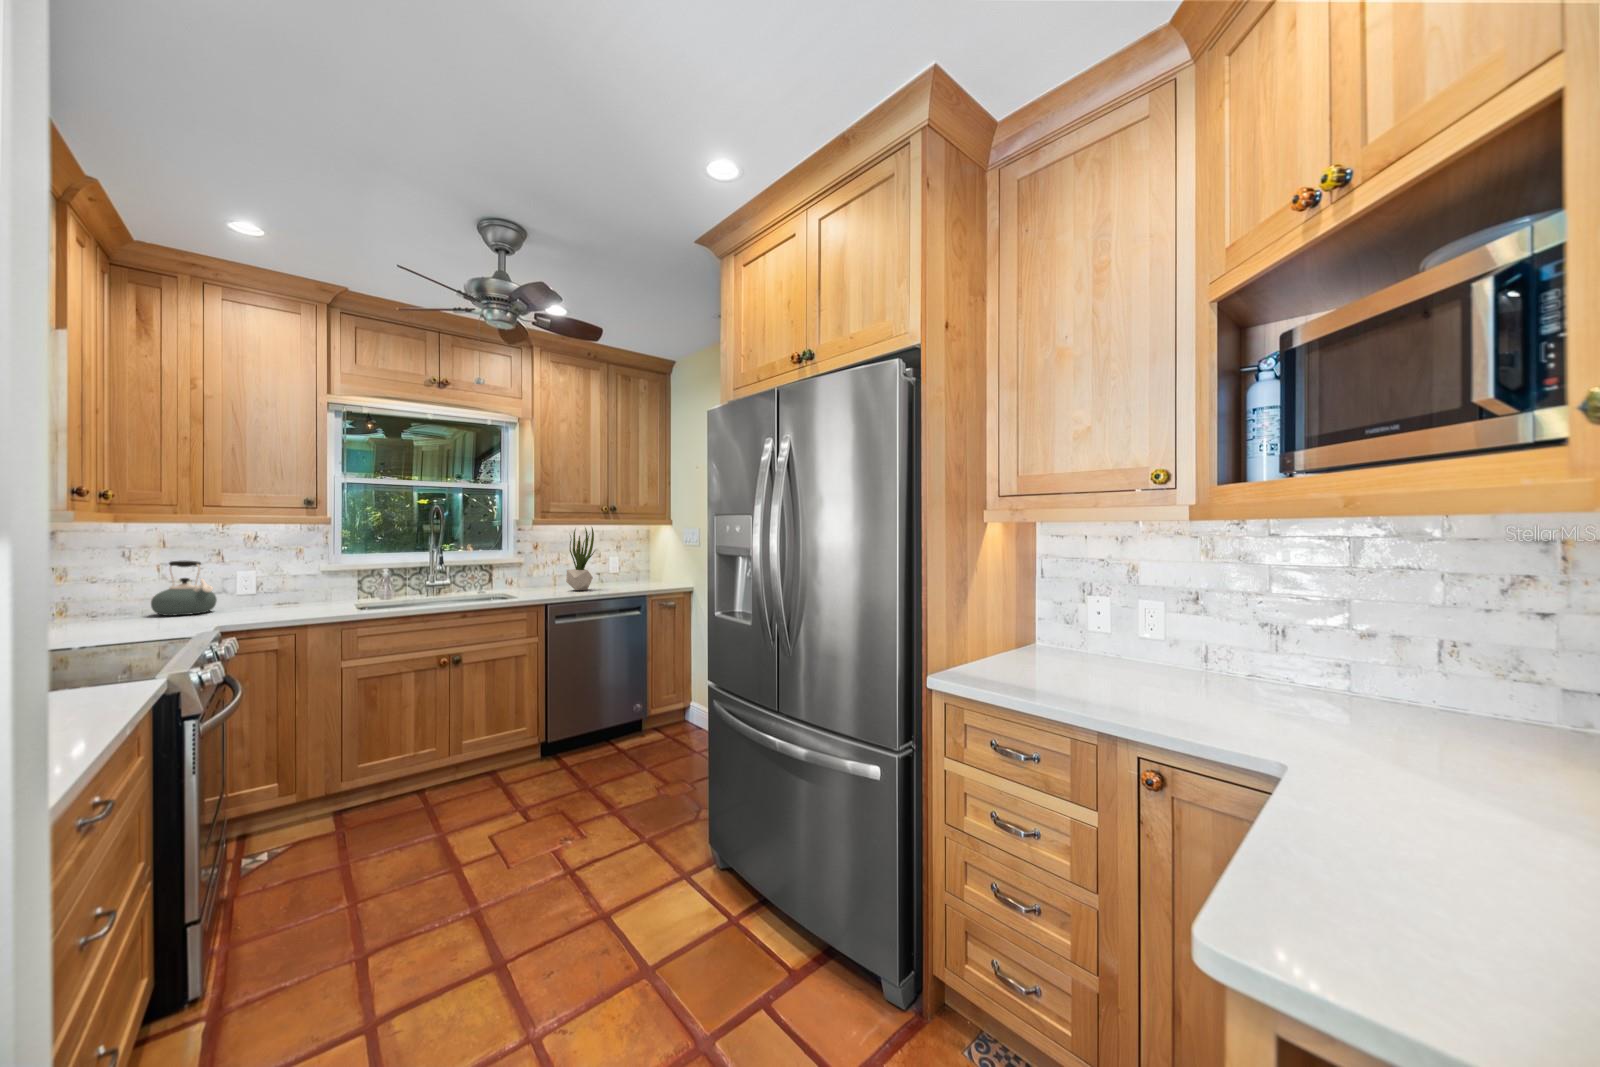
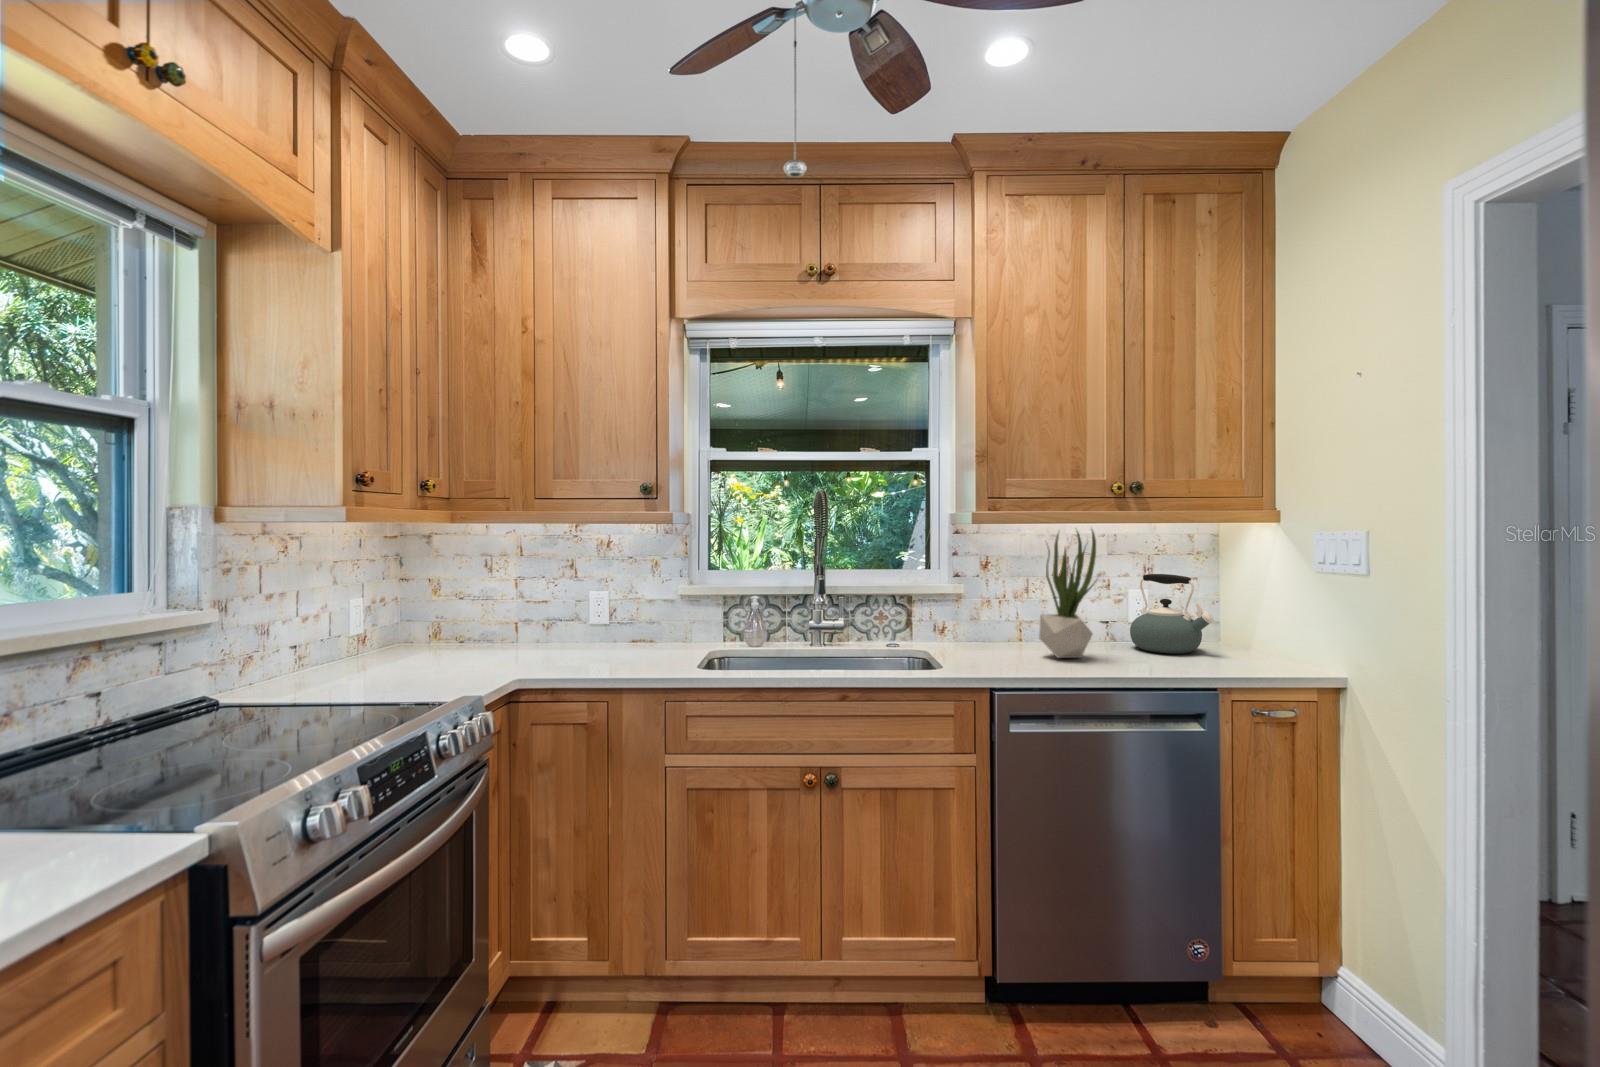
kettle: present [151,561,217,616] -> present [1130,574,1214,654]

